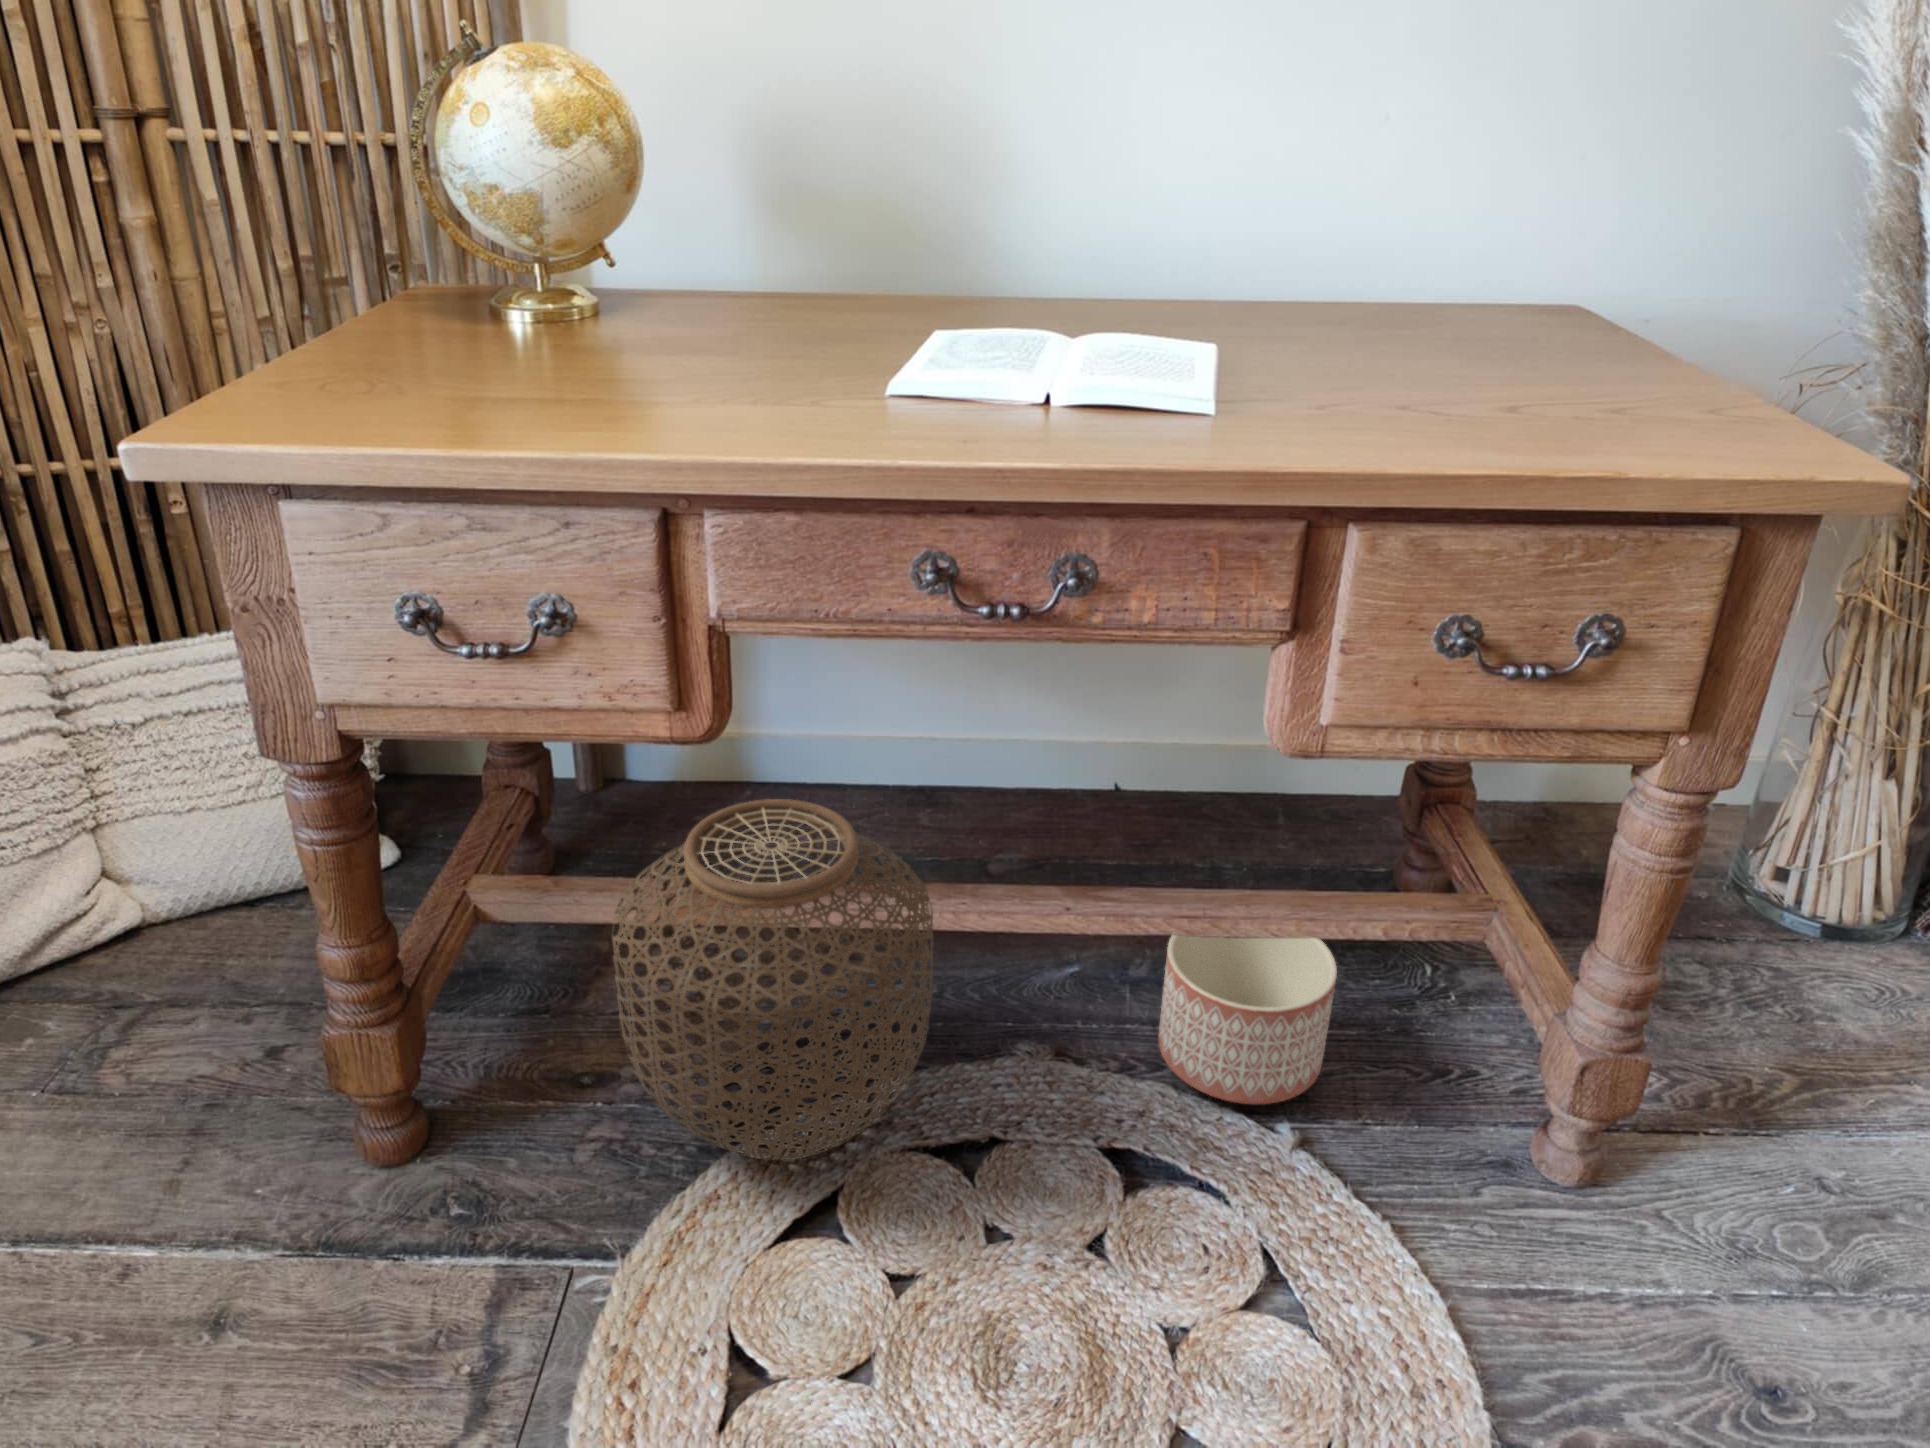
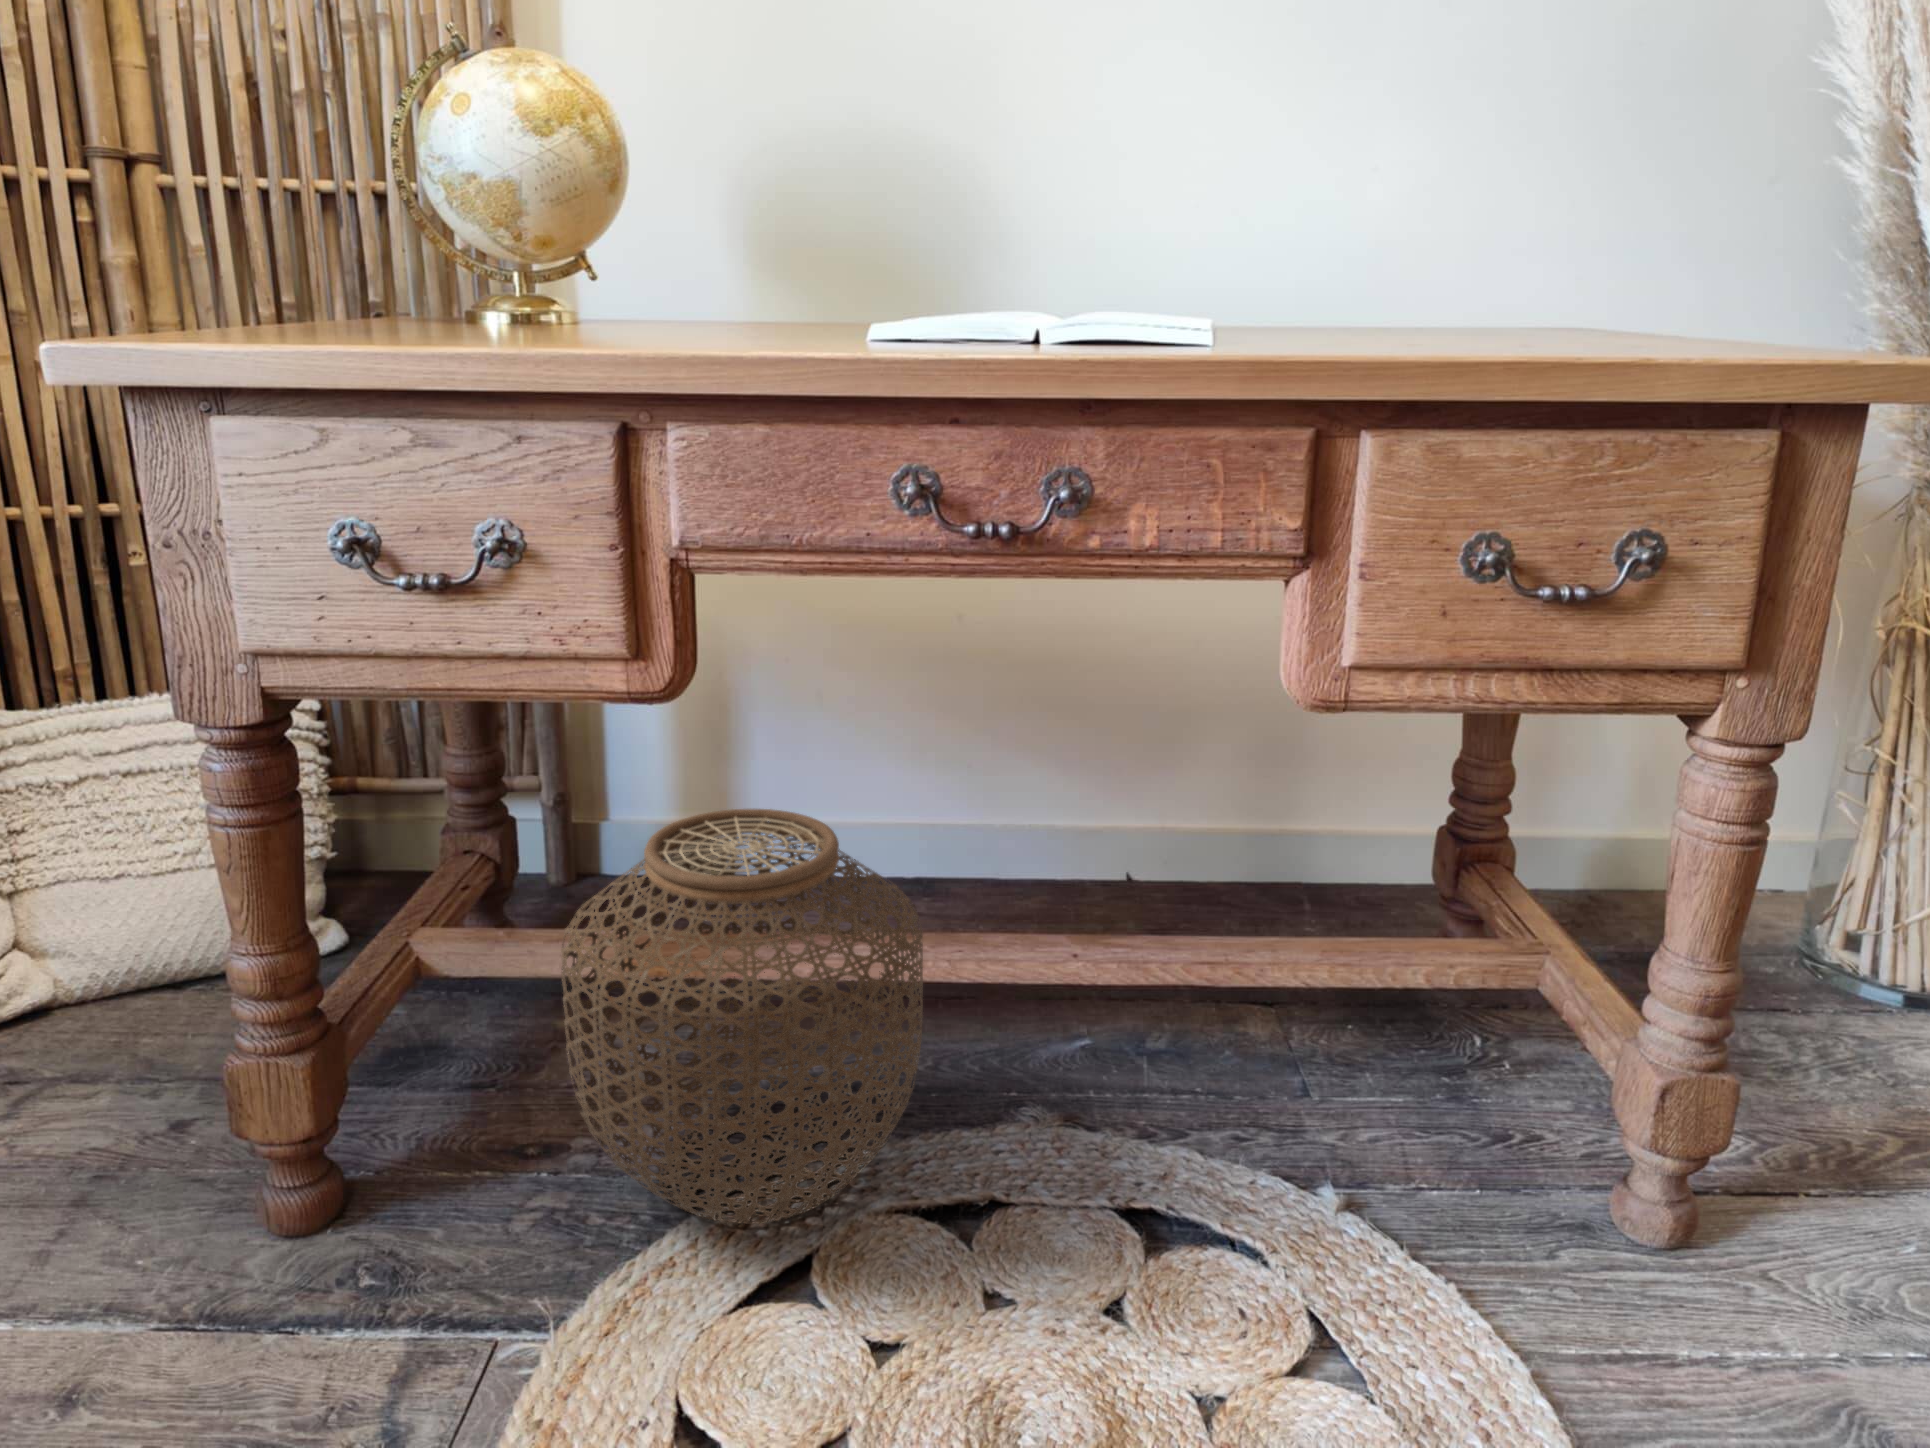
planter: present [1158,935,1337,1104] -> none [1178,953,1375,1164]

